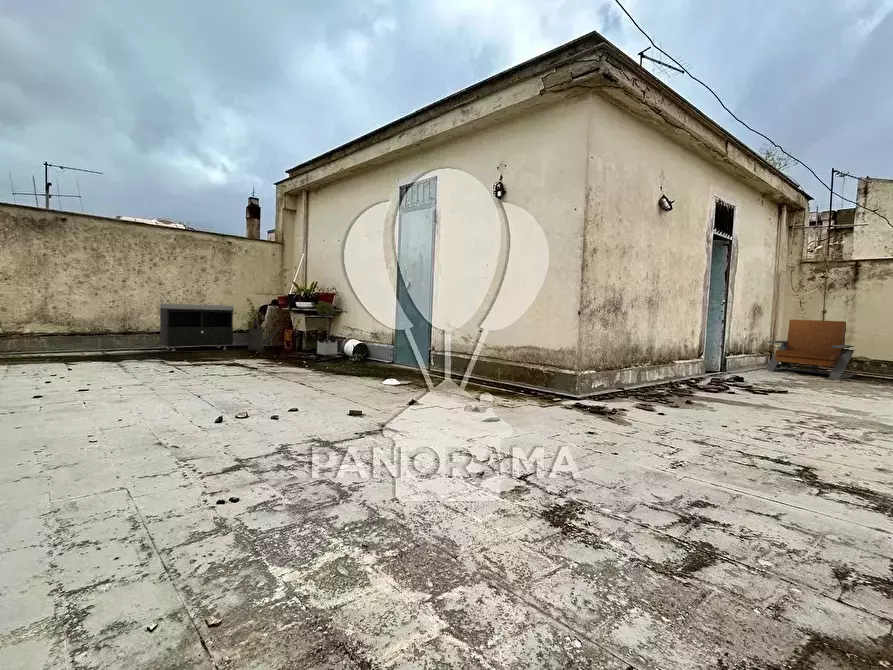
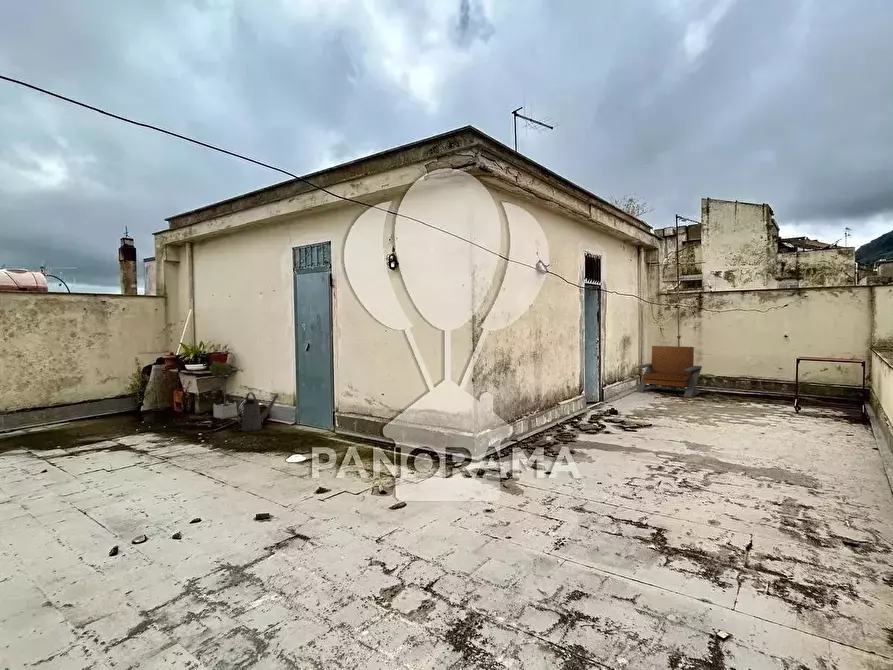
storage bench: present [160,303,234,351] -> none [15,372,112,434]
watering can: present [243,320,281,350] -> present [236,393,278,431]

